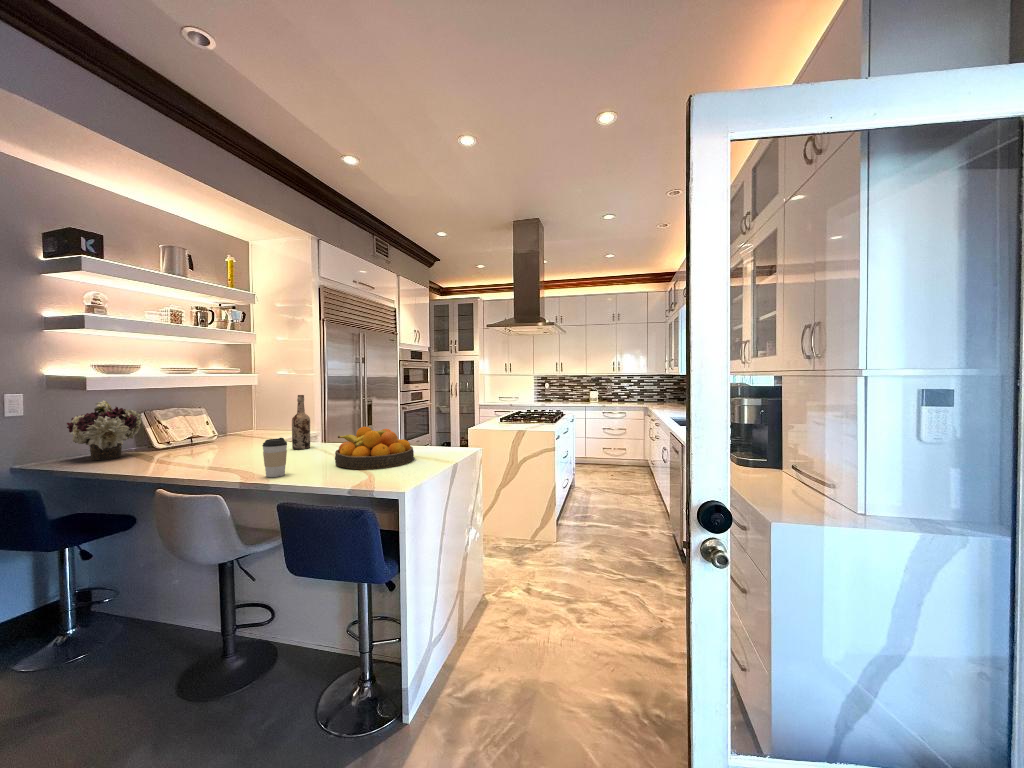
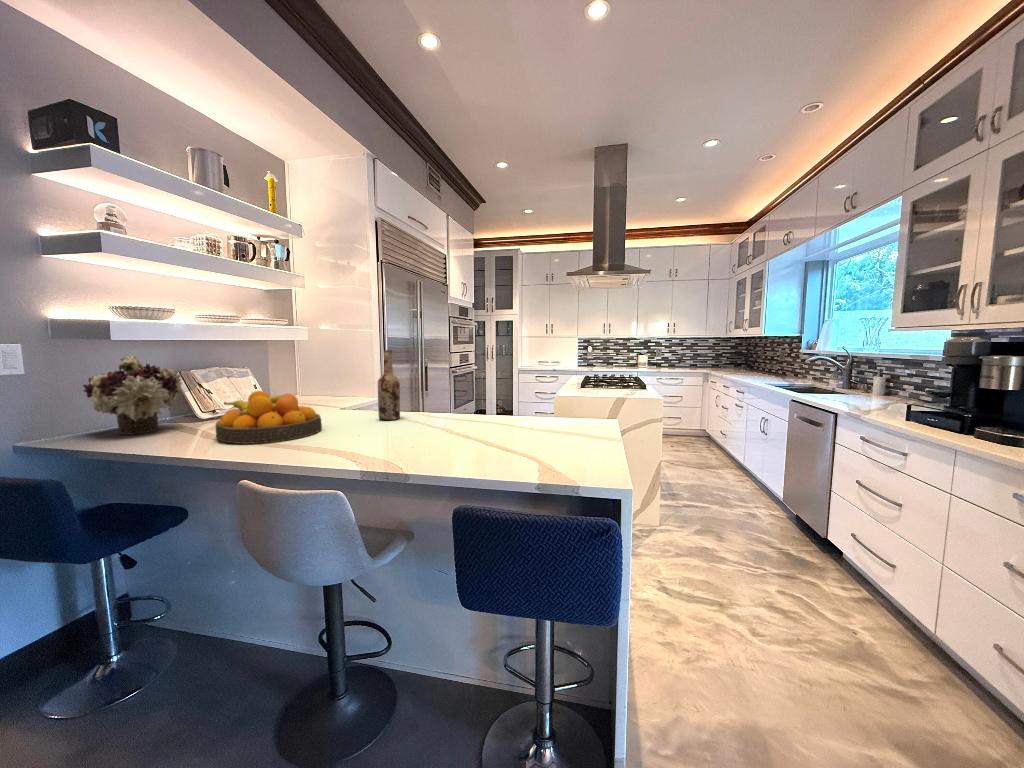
fruit bowl: present [335,427,414,469] -> present [216,391,322,444]
coffee cup: present [262,438,287,477] -> none [391,406,423,463]

